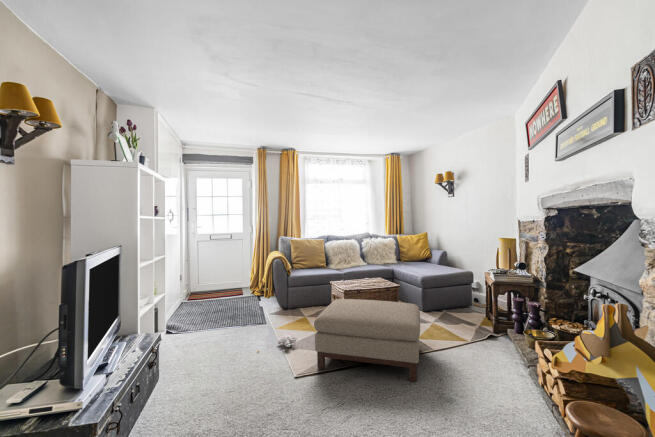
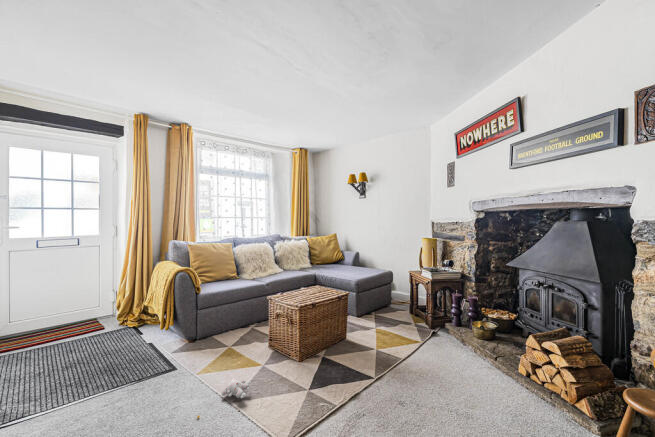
ottoman: present [314,299,420,381] -> none [291,314,424,419]

